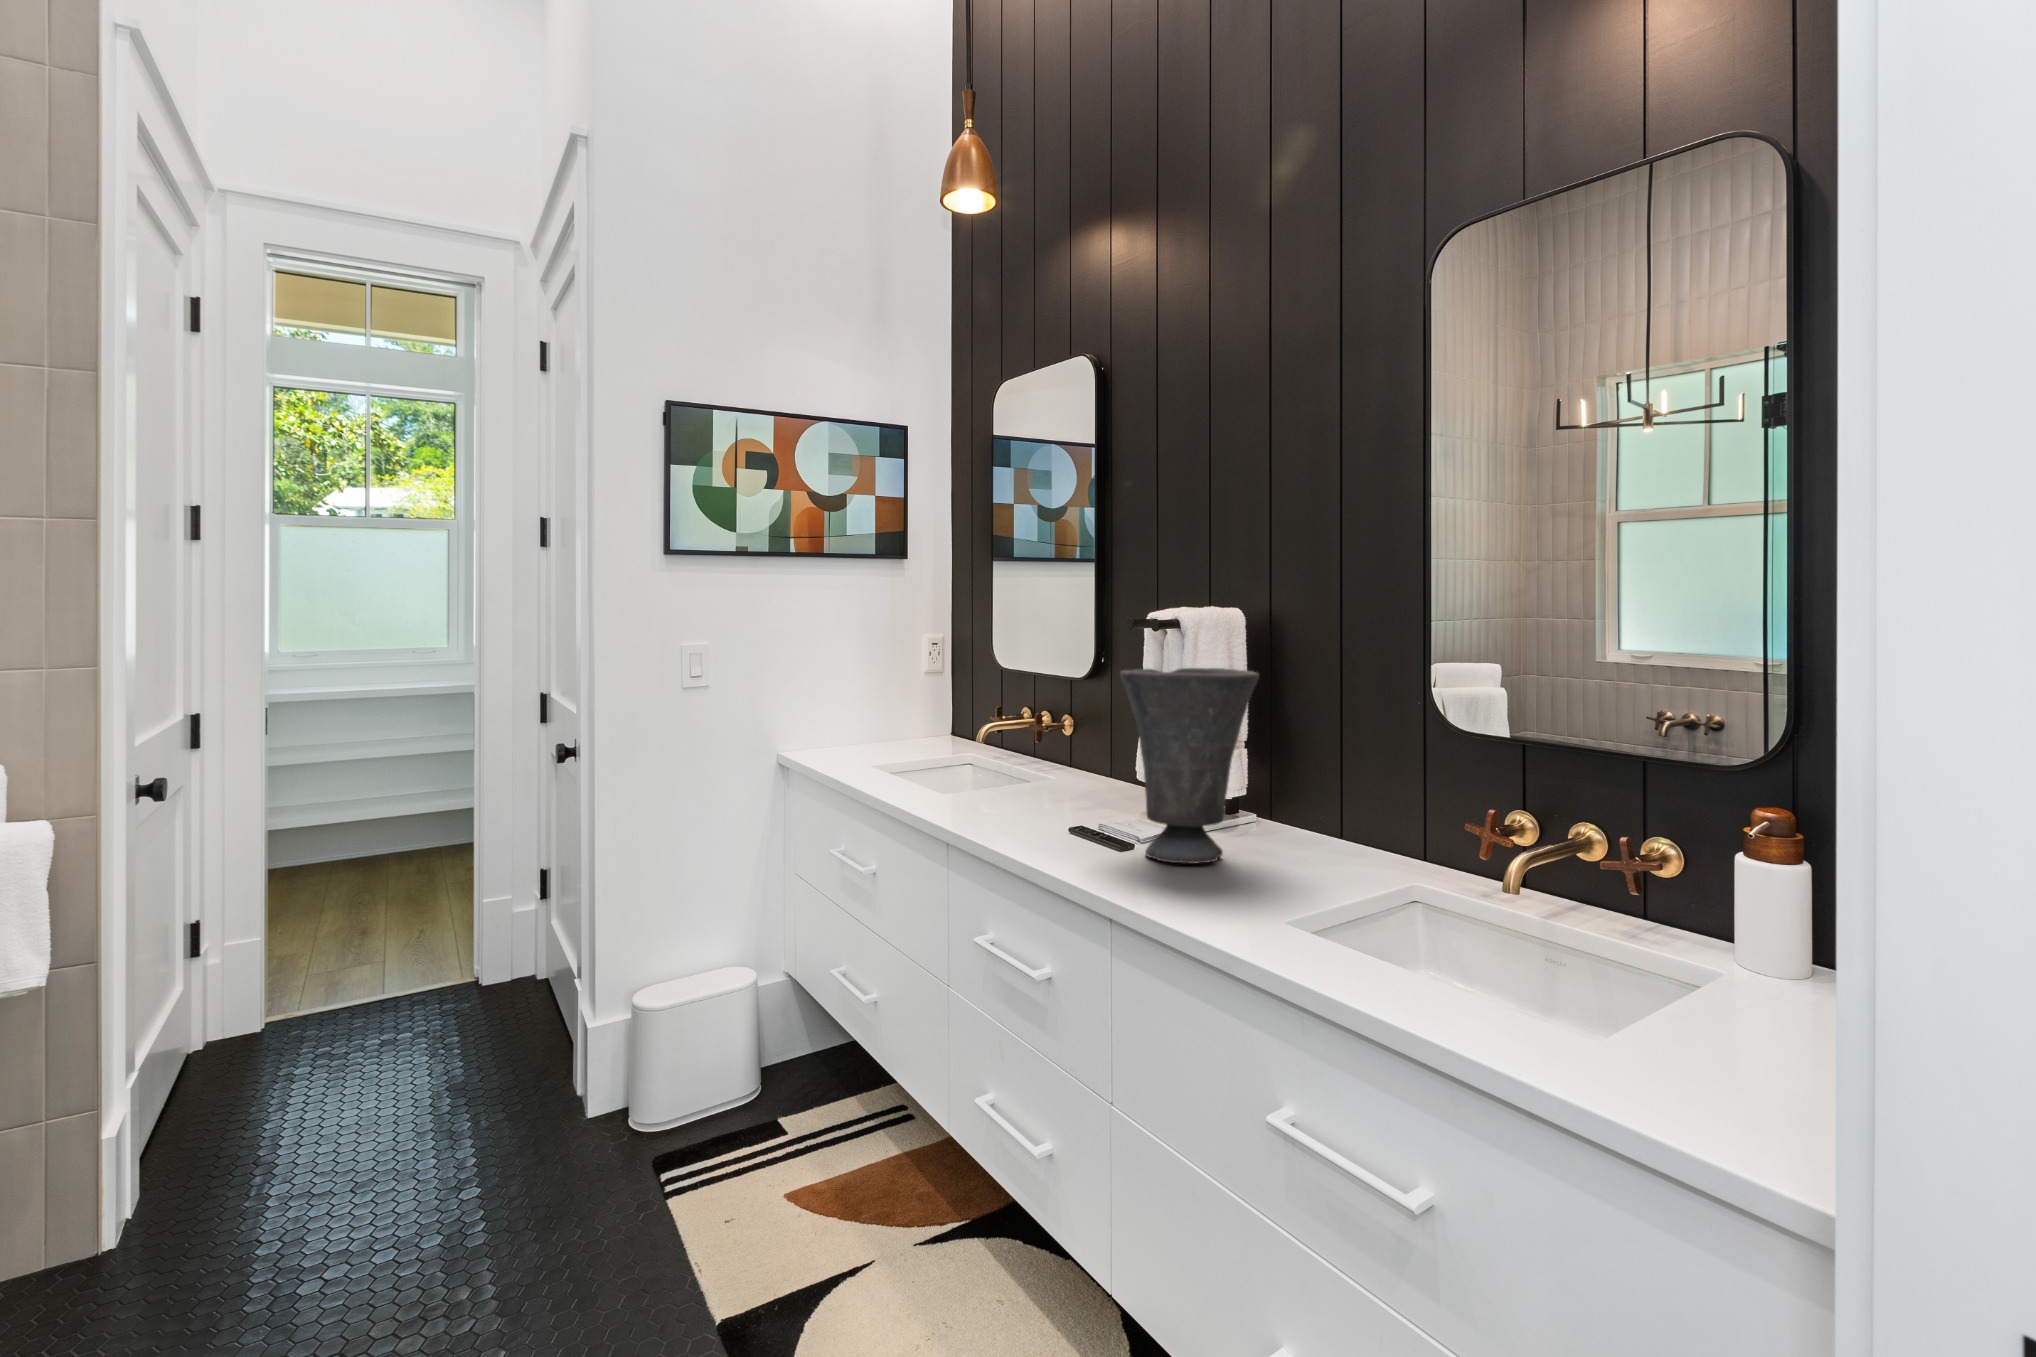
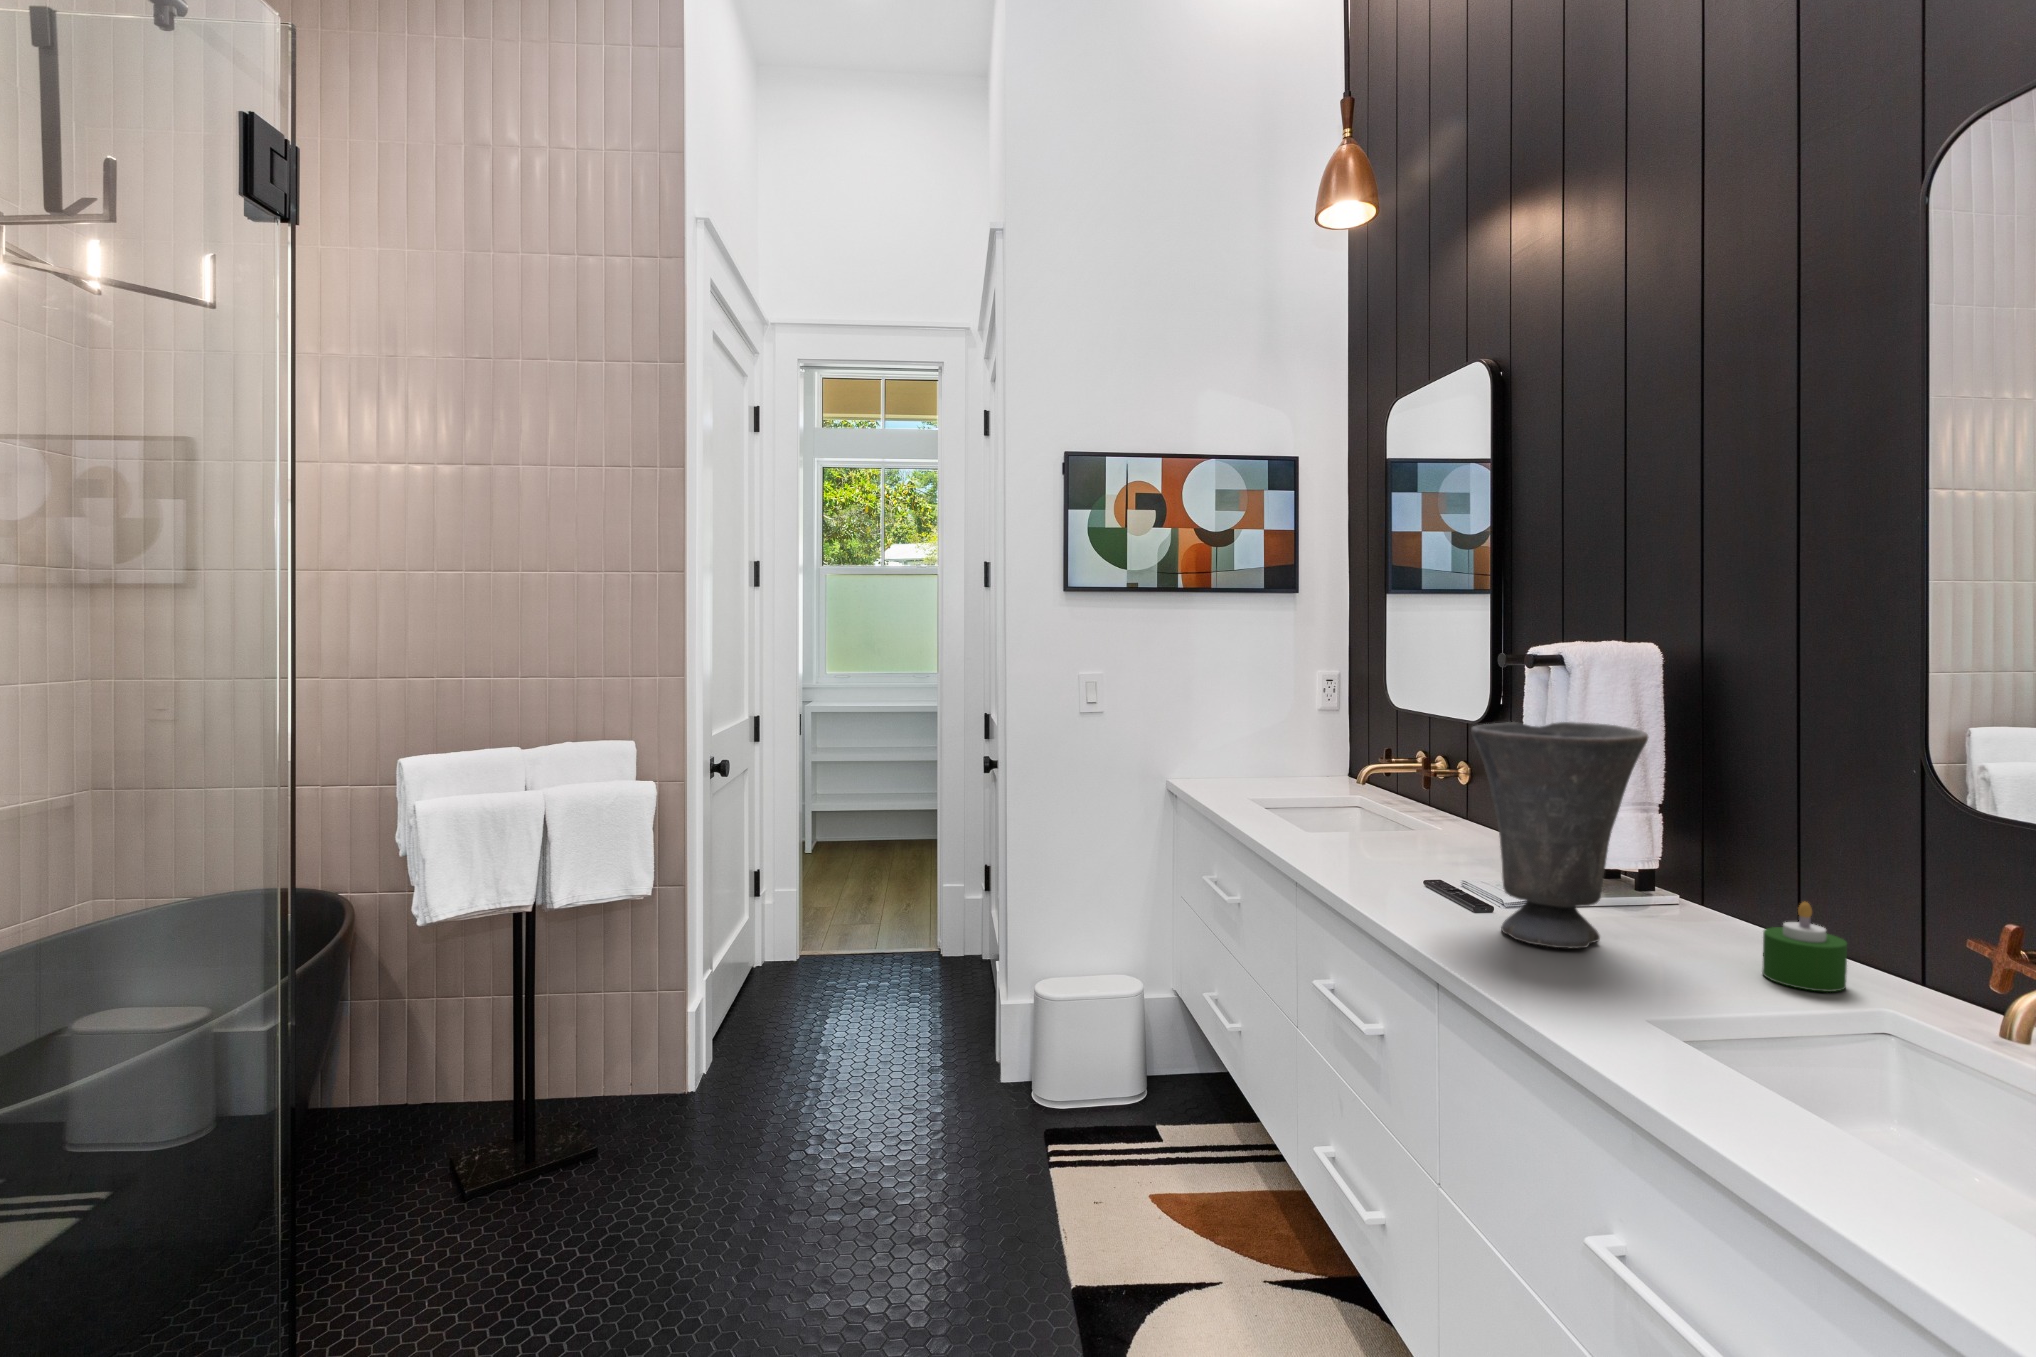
candle: none [1339,803,1396,873] -> present [1762,902,1847,992]

